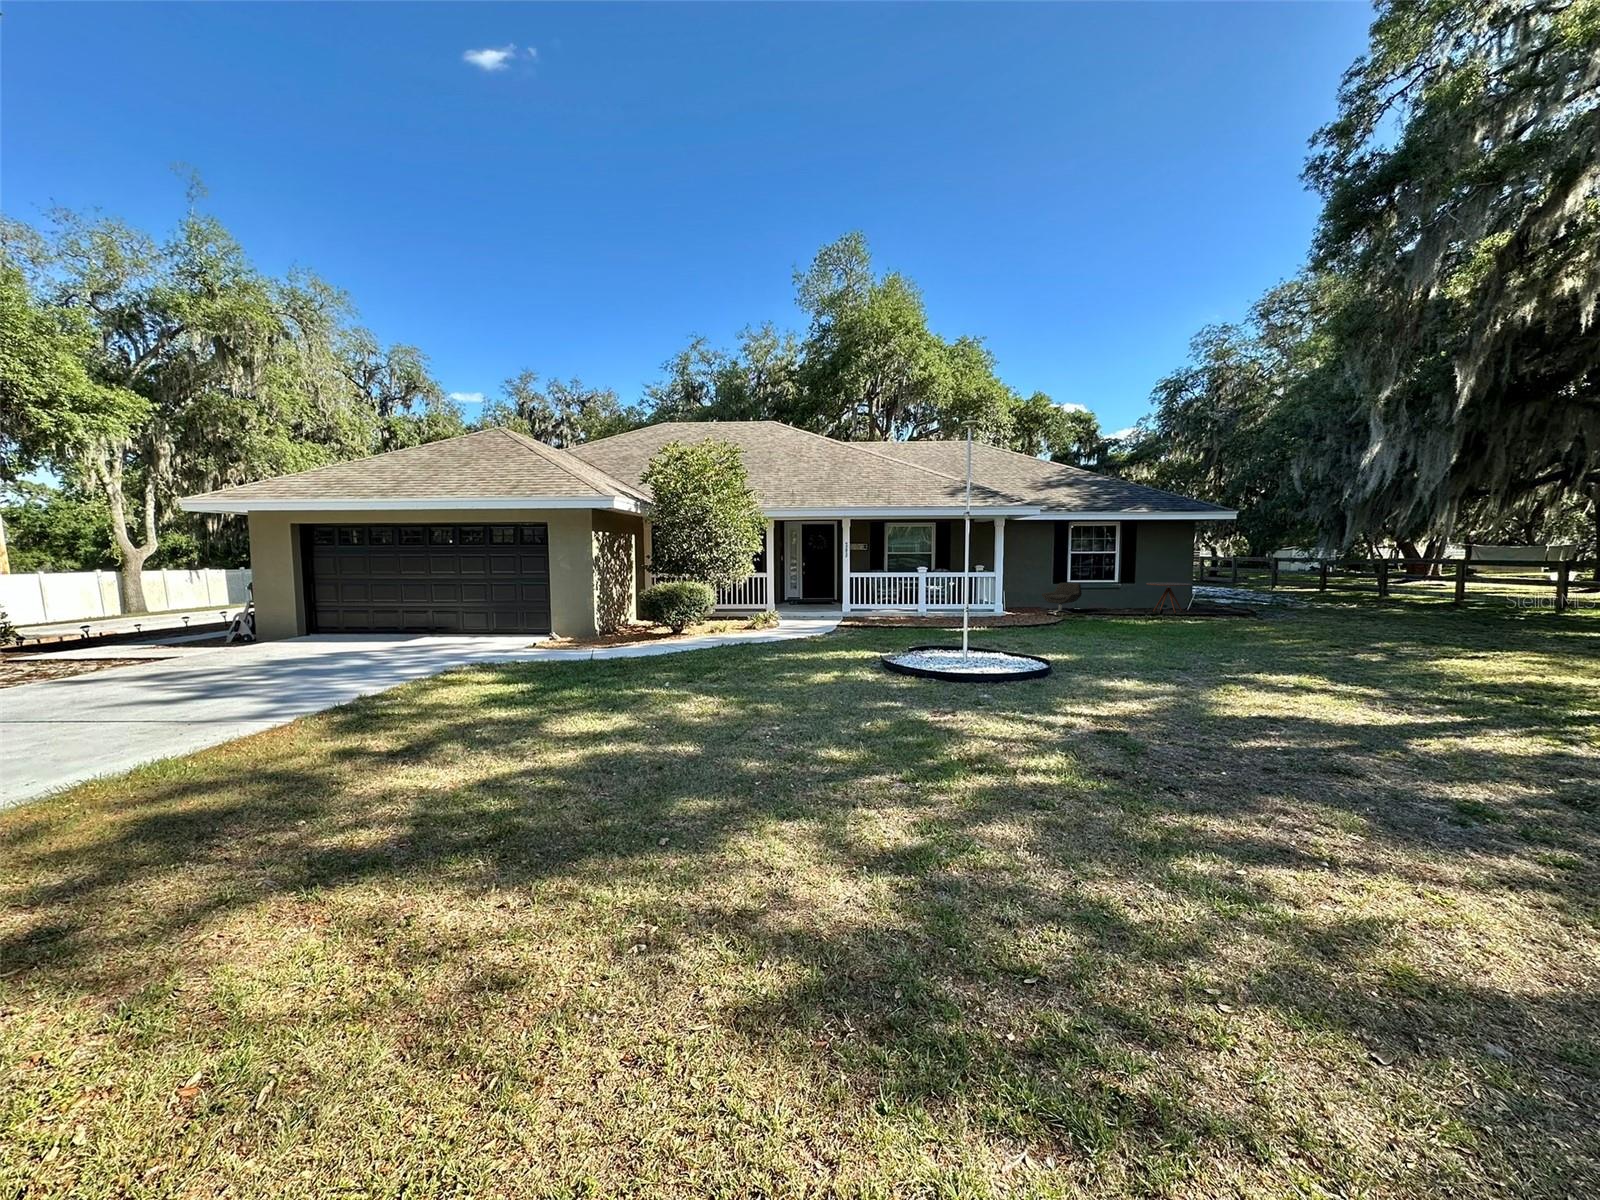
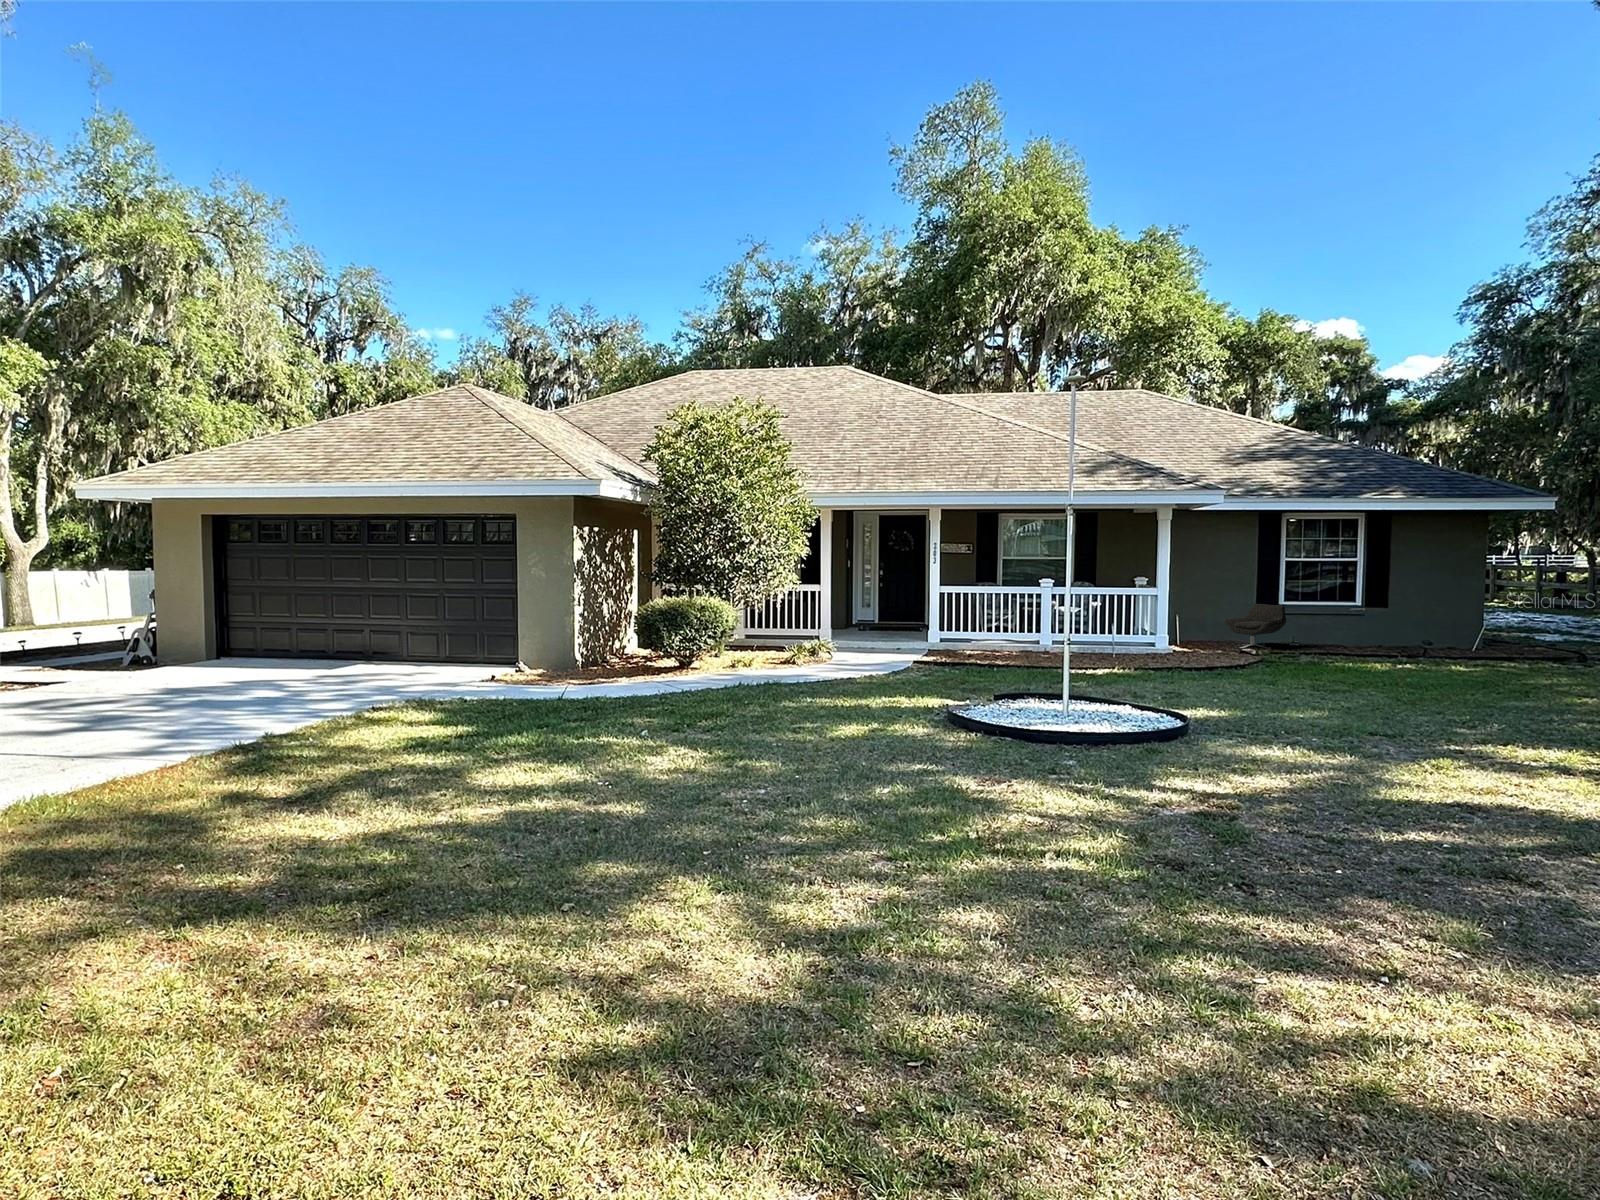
round table: present [1146,582,1192,613] -> none [1388,606,1460,652]

